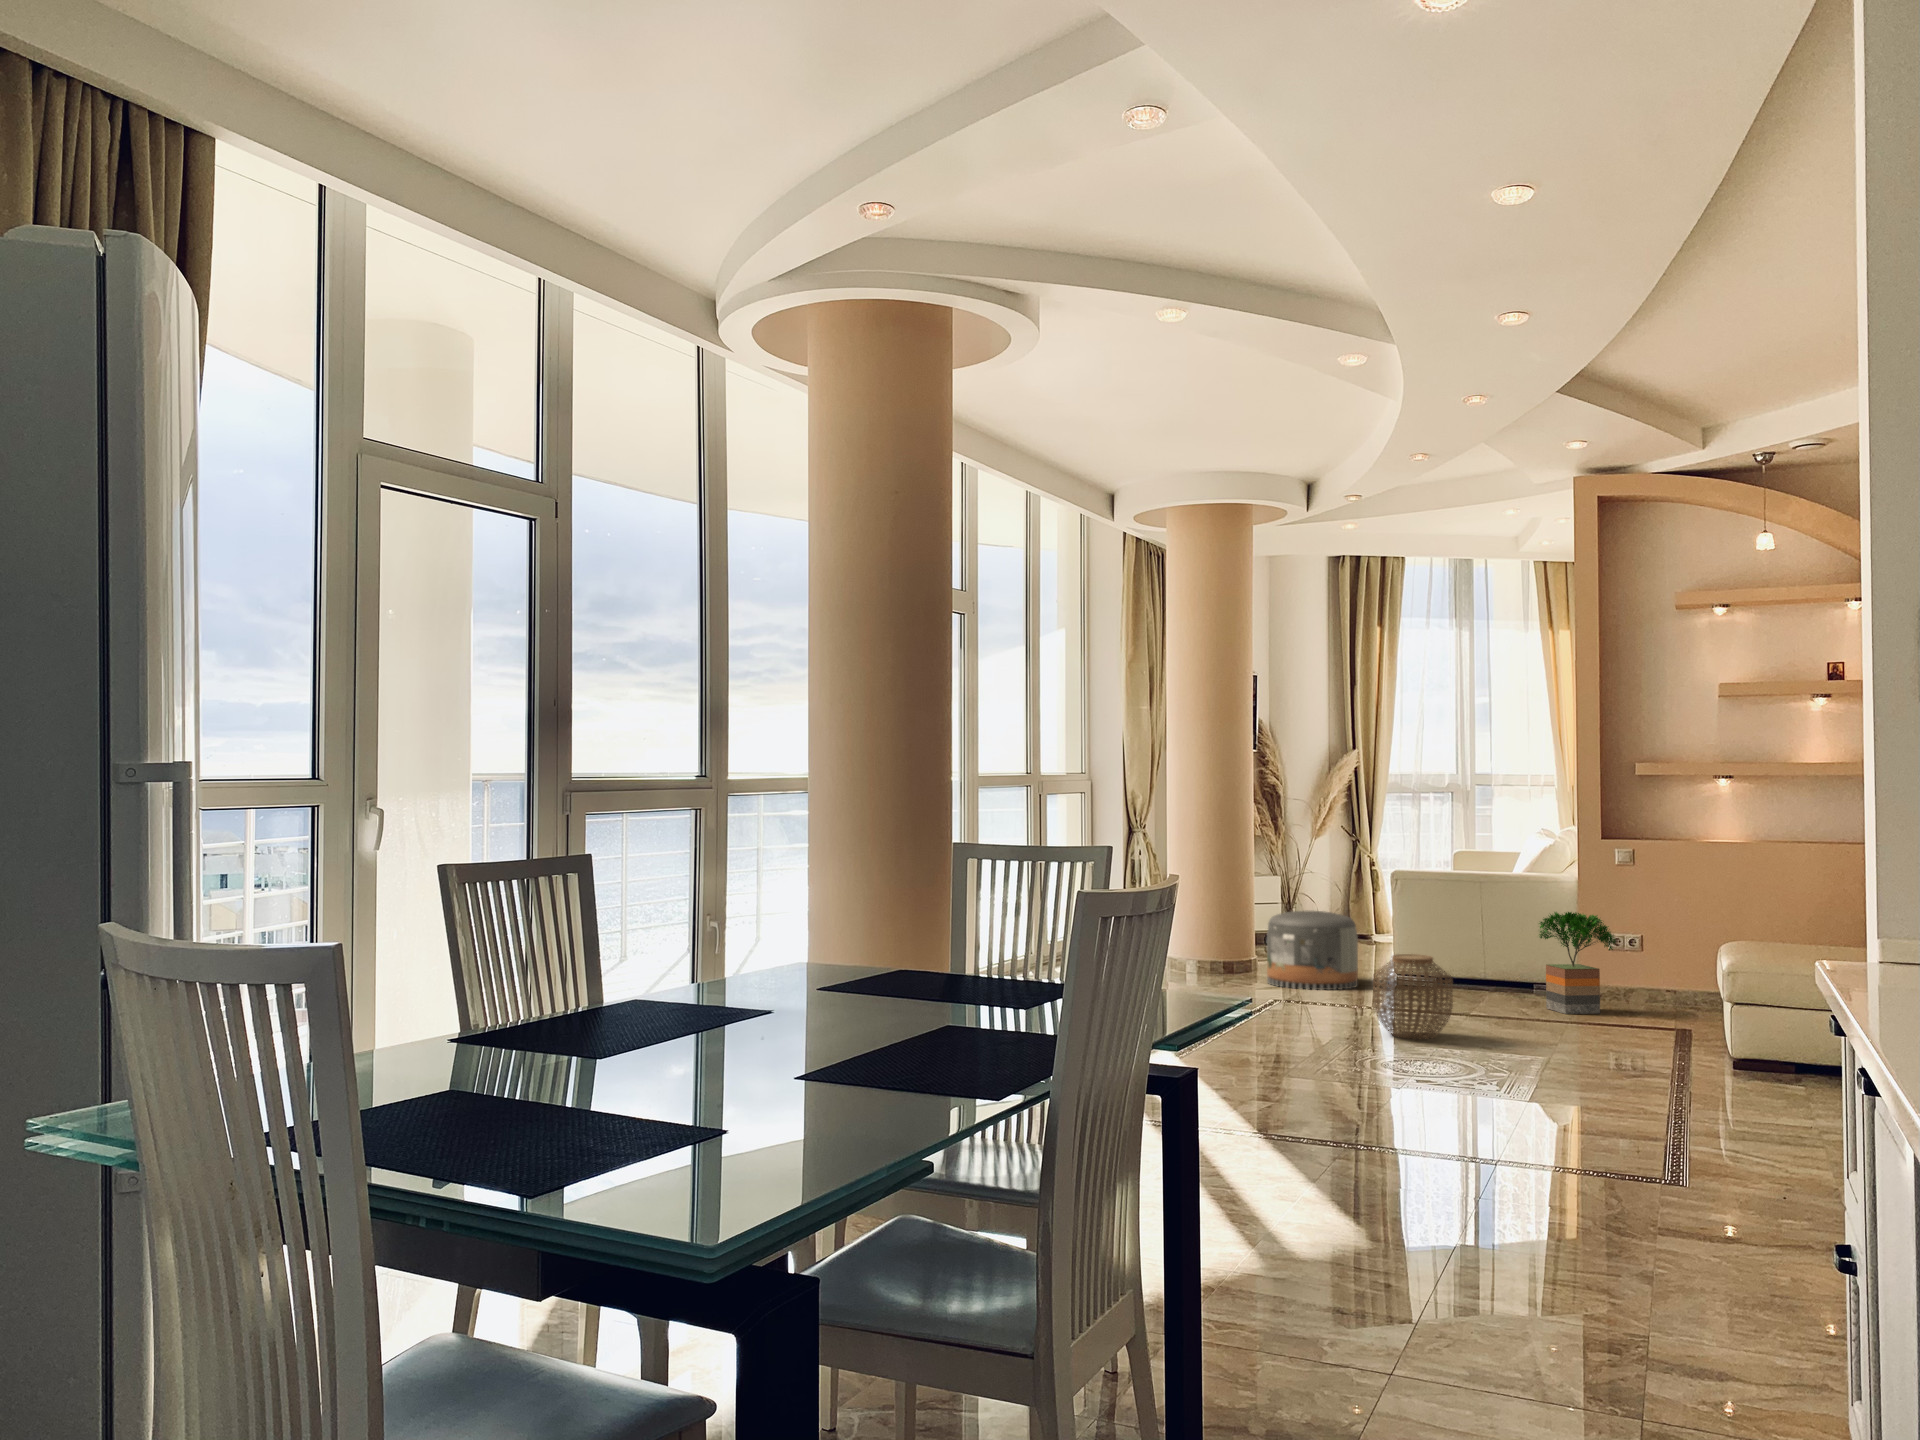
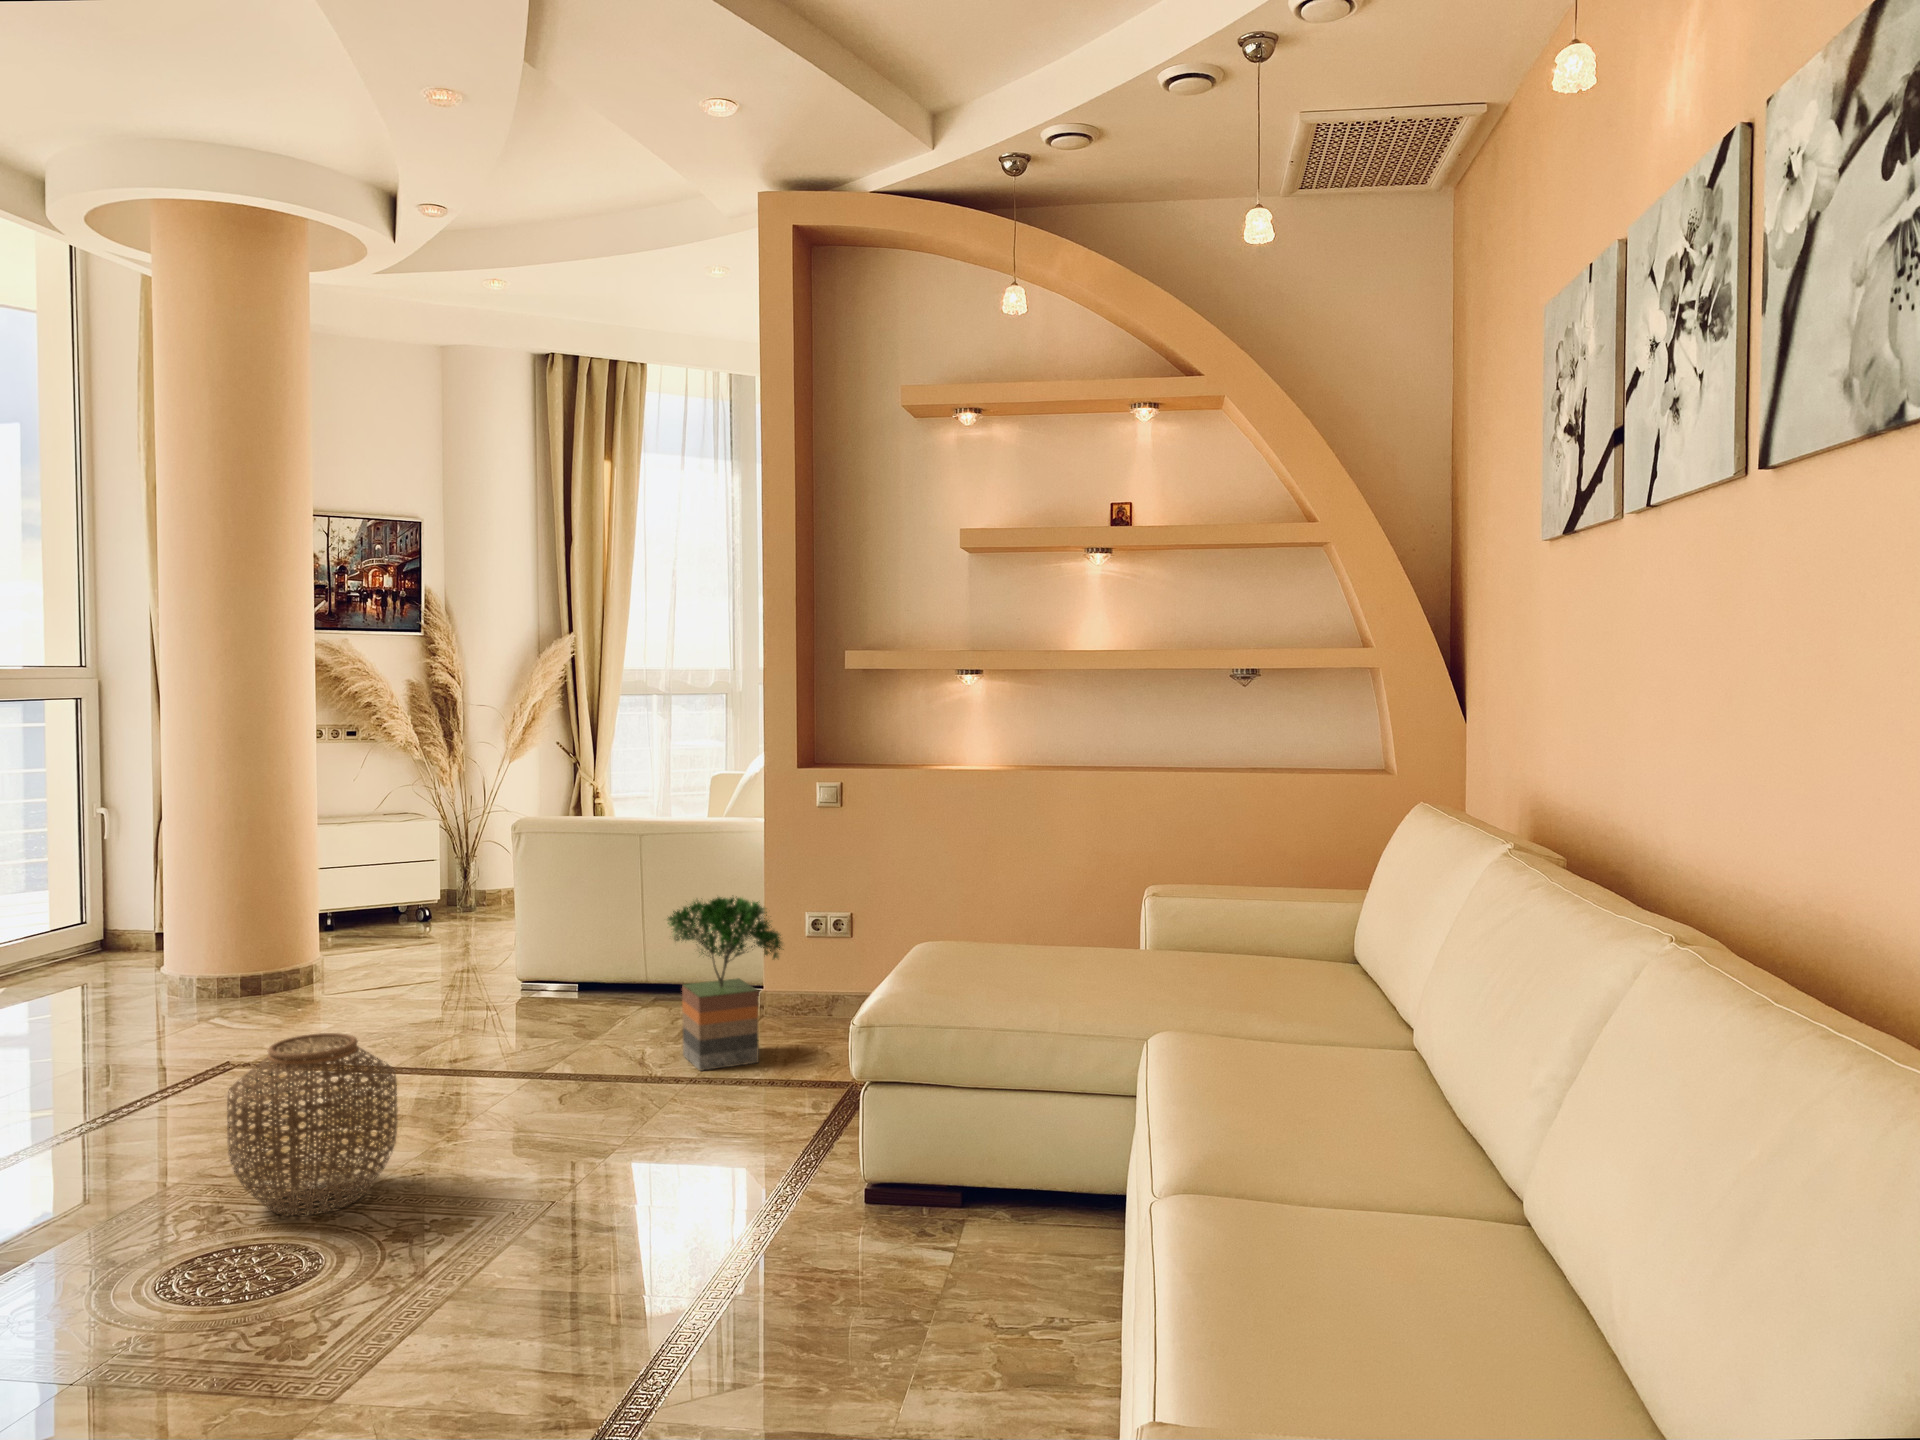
pouf: present [1267,911,1358,990] -> none [281,895,440,1034]

